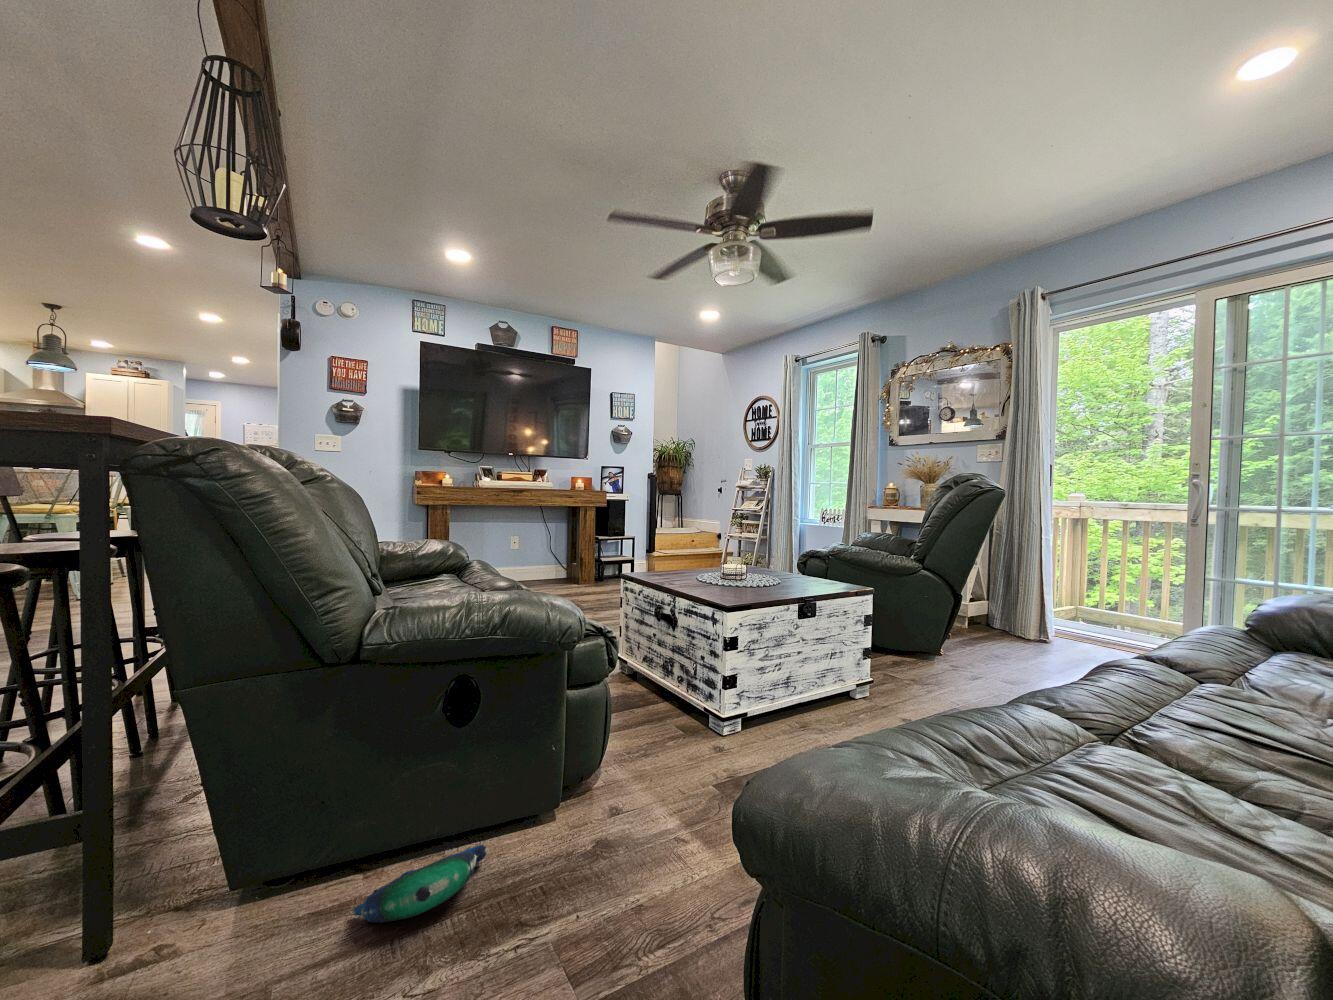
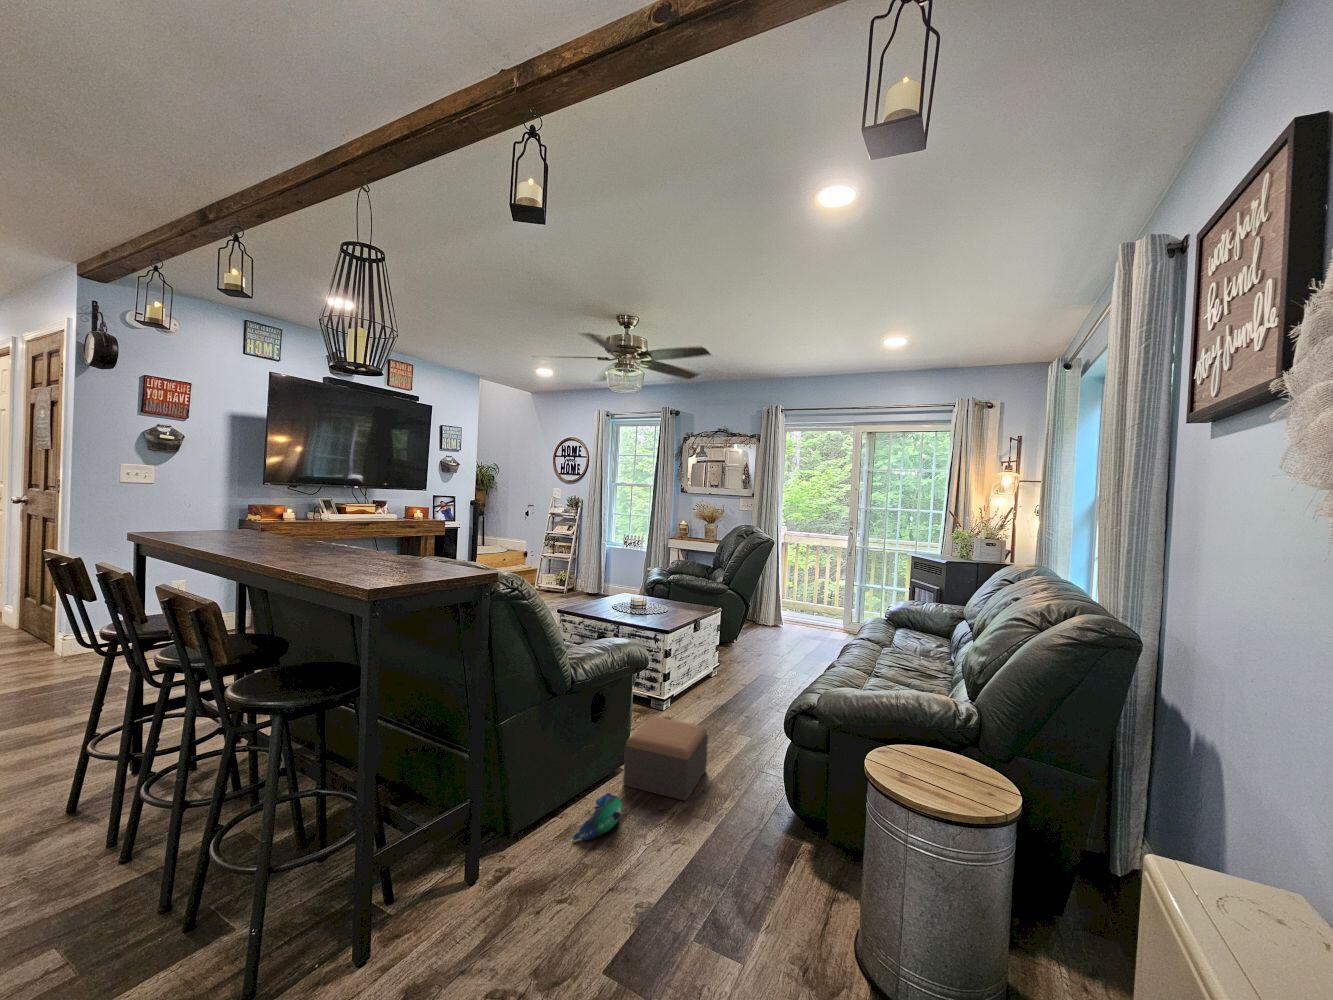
footstool: none [537,734,693,900] -> present [623,716,708,801]

